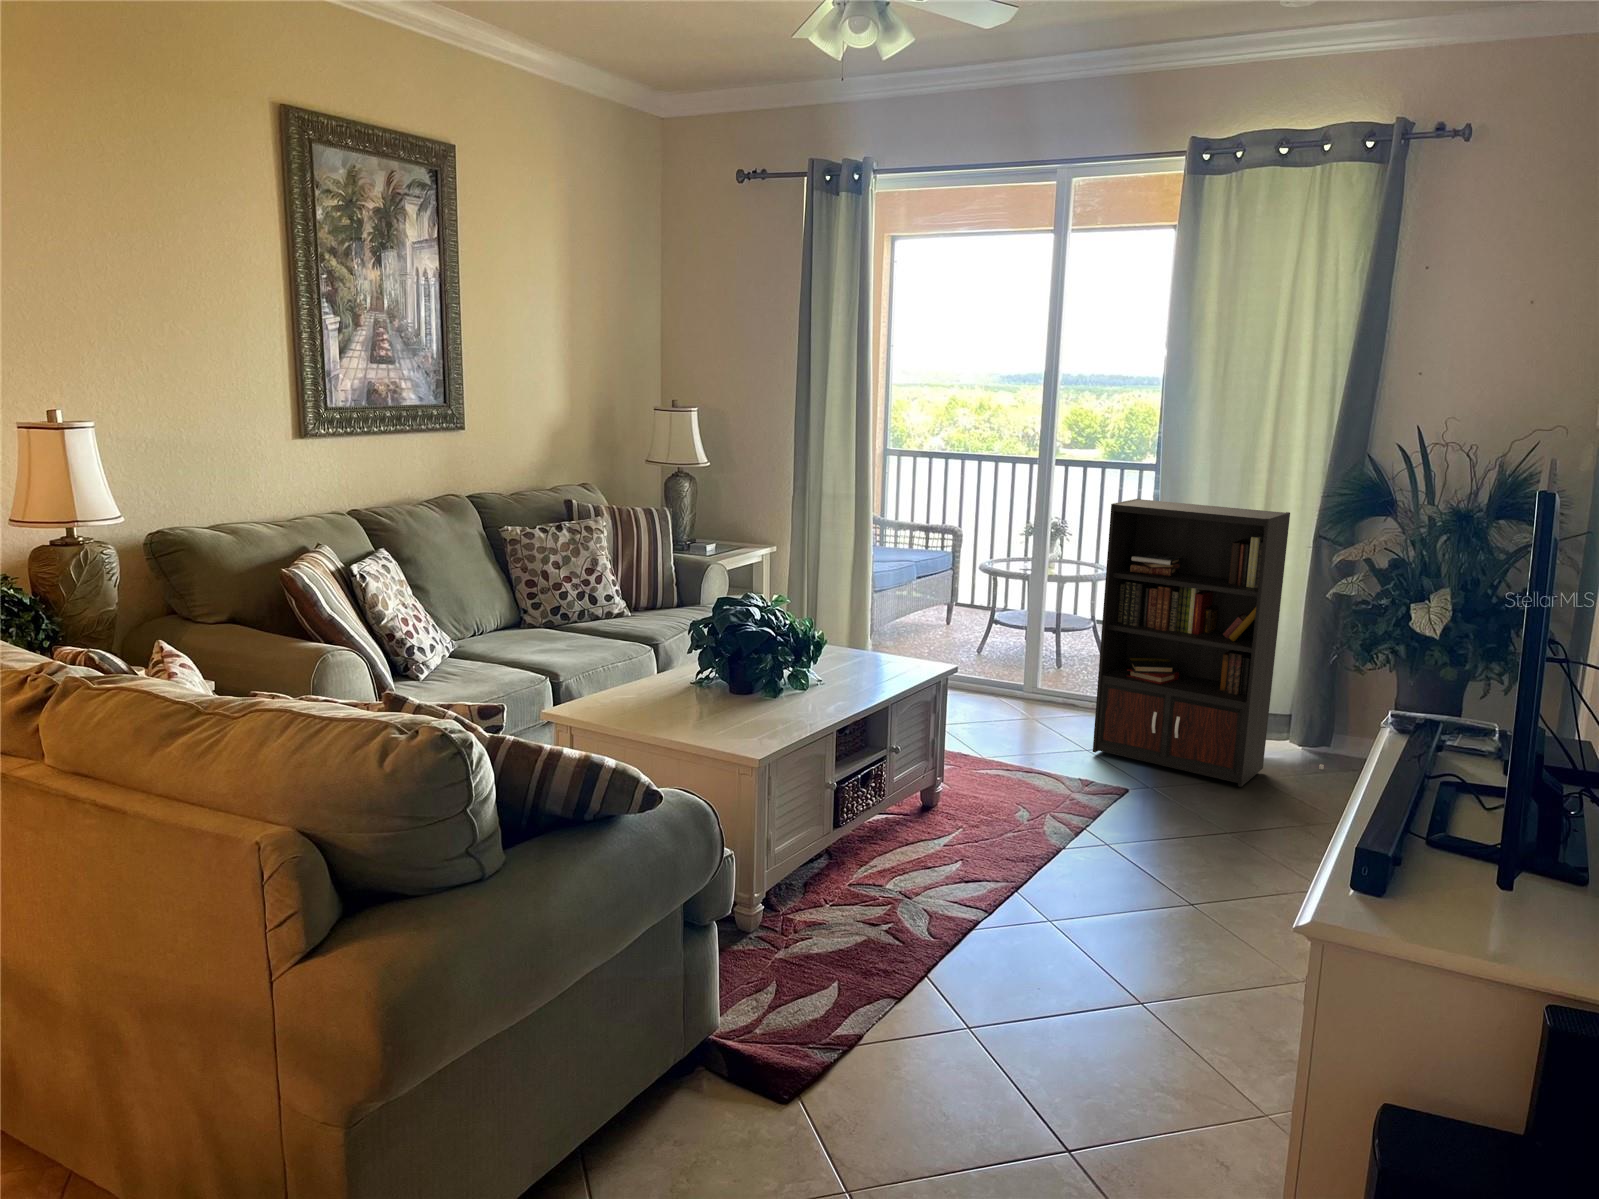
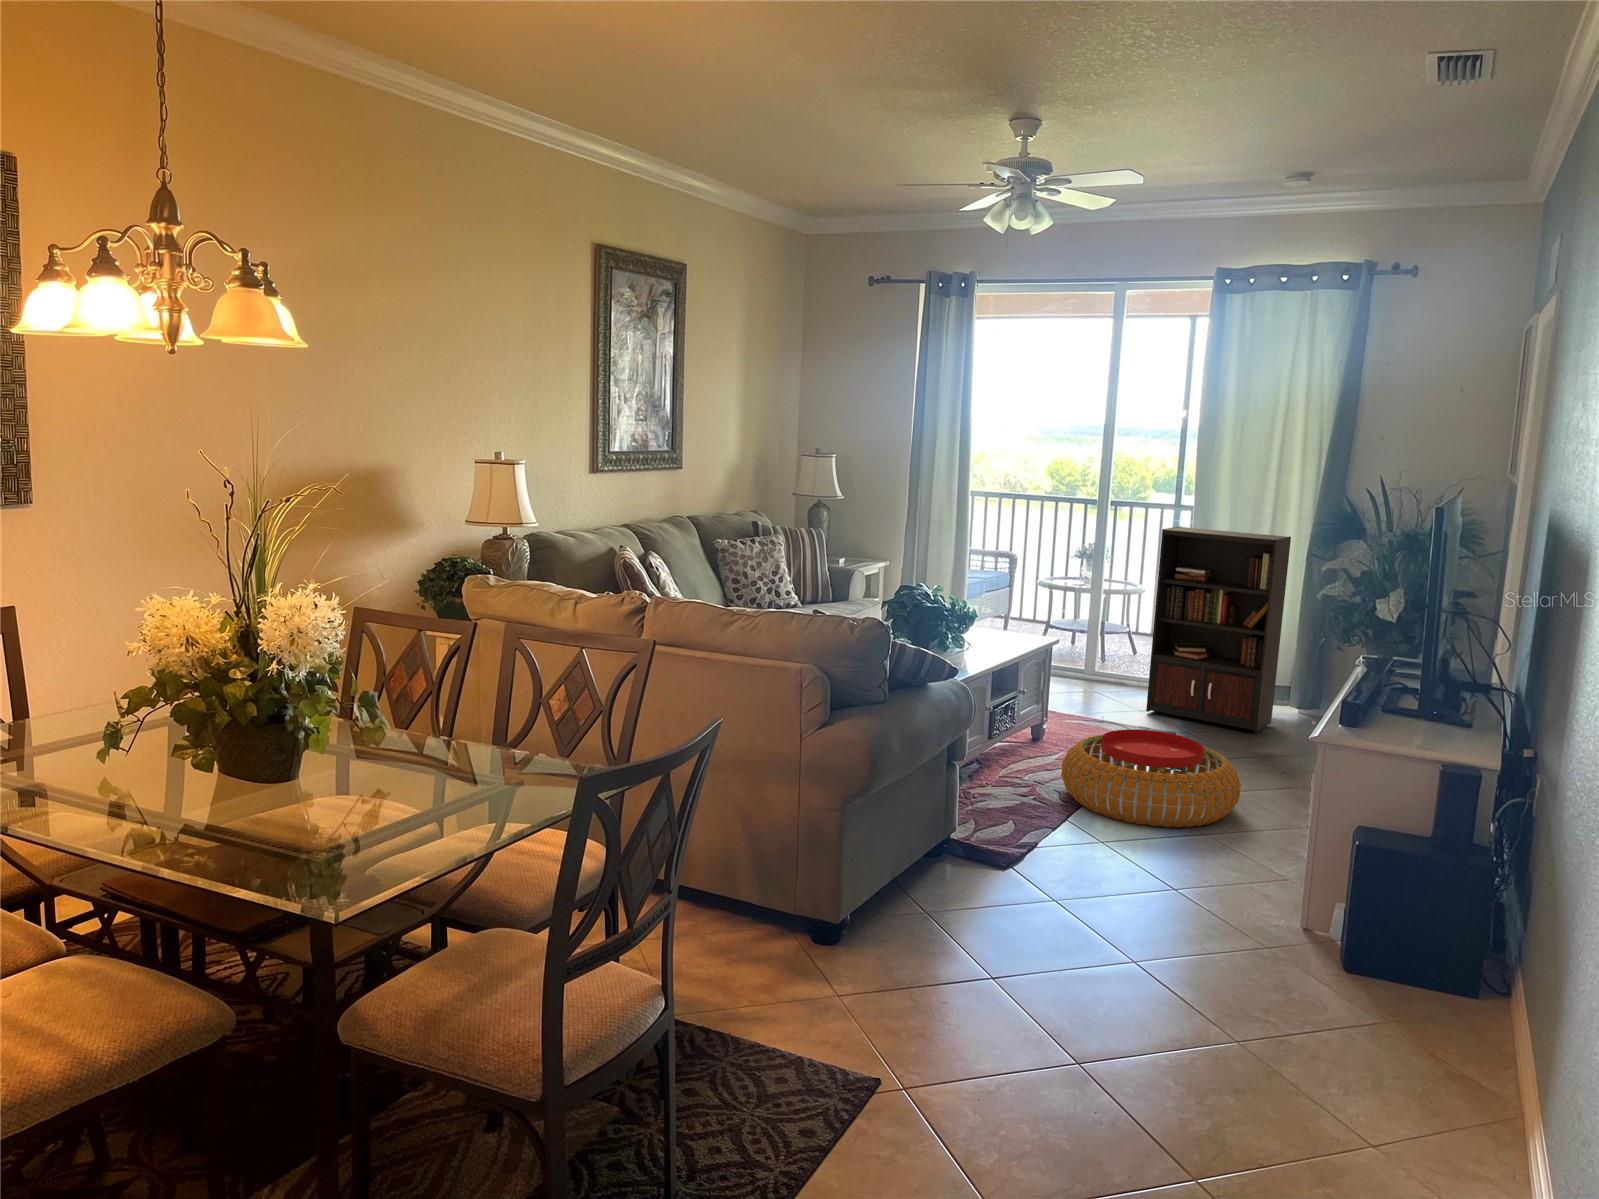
pouf: none [933,817,1204,992] -> present [1061,729,1241,828]

